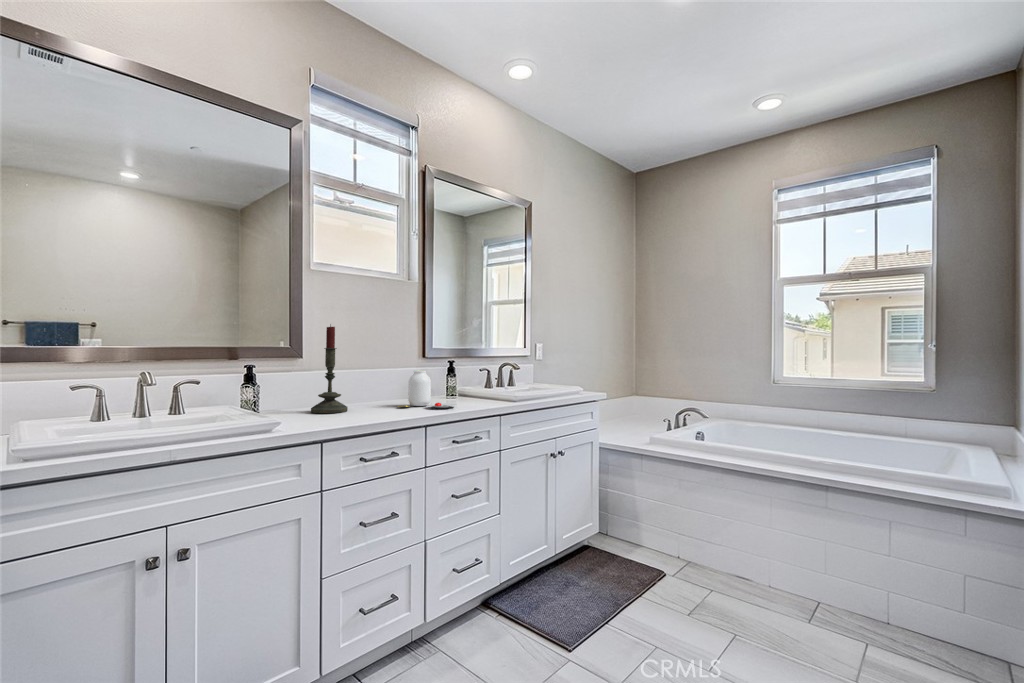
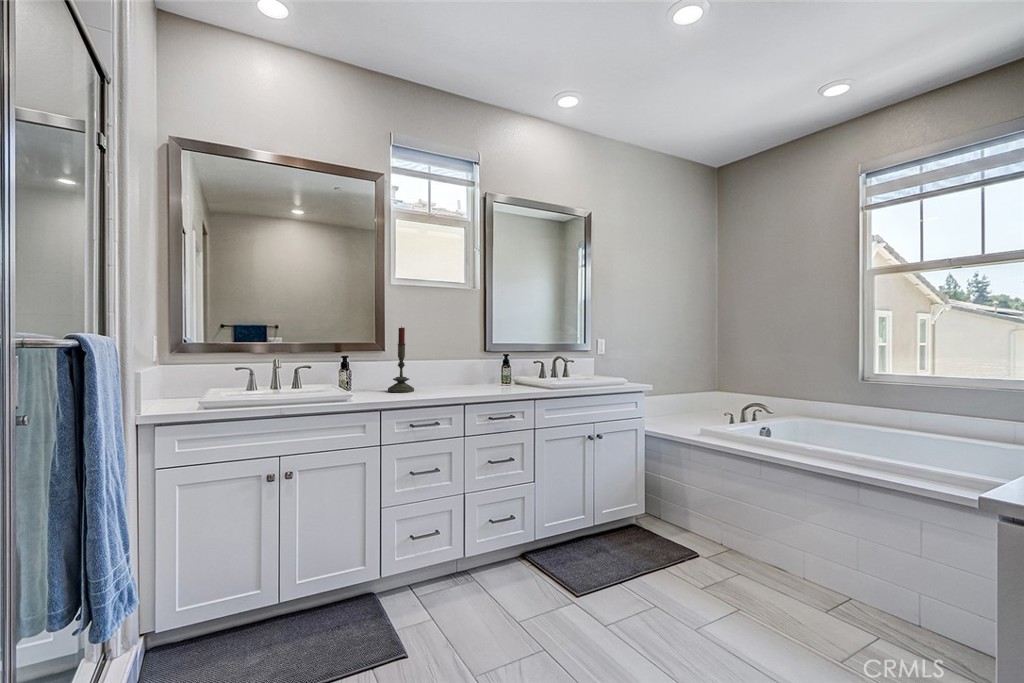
jar: present [398,370,457,408] -> none [451,361,495,392]

